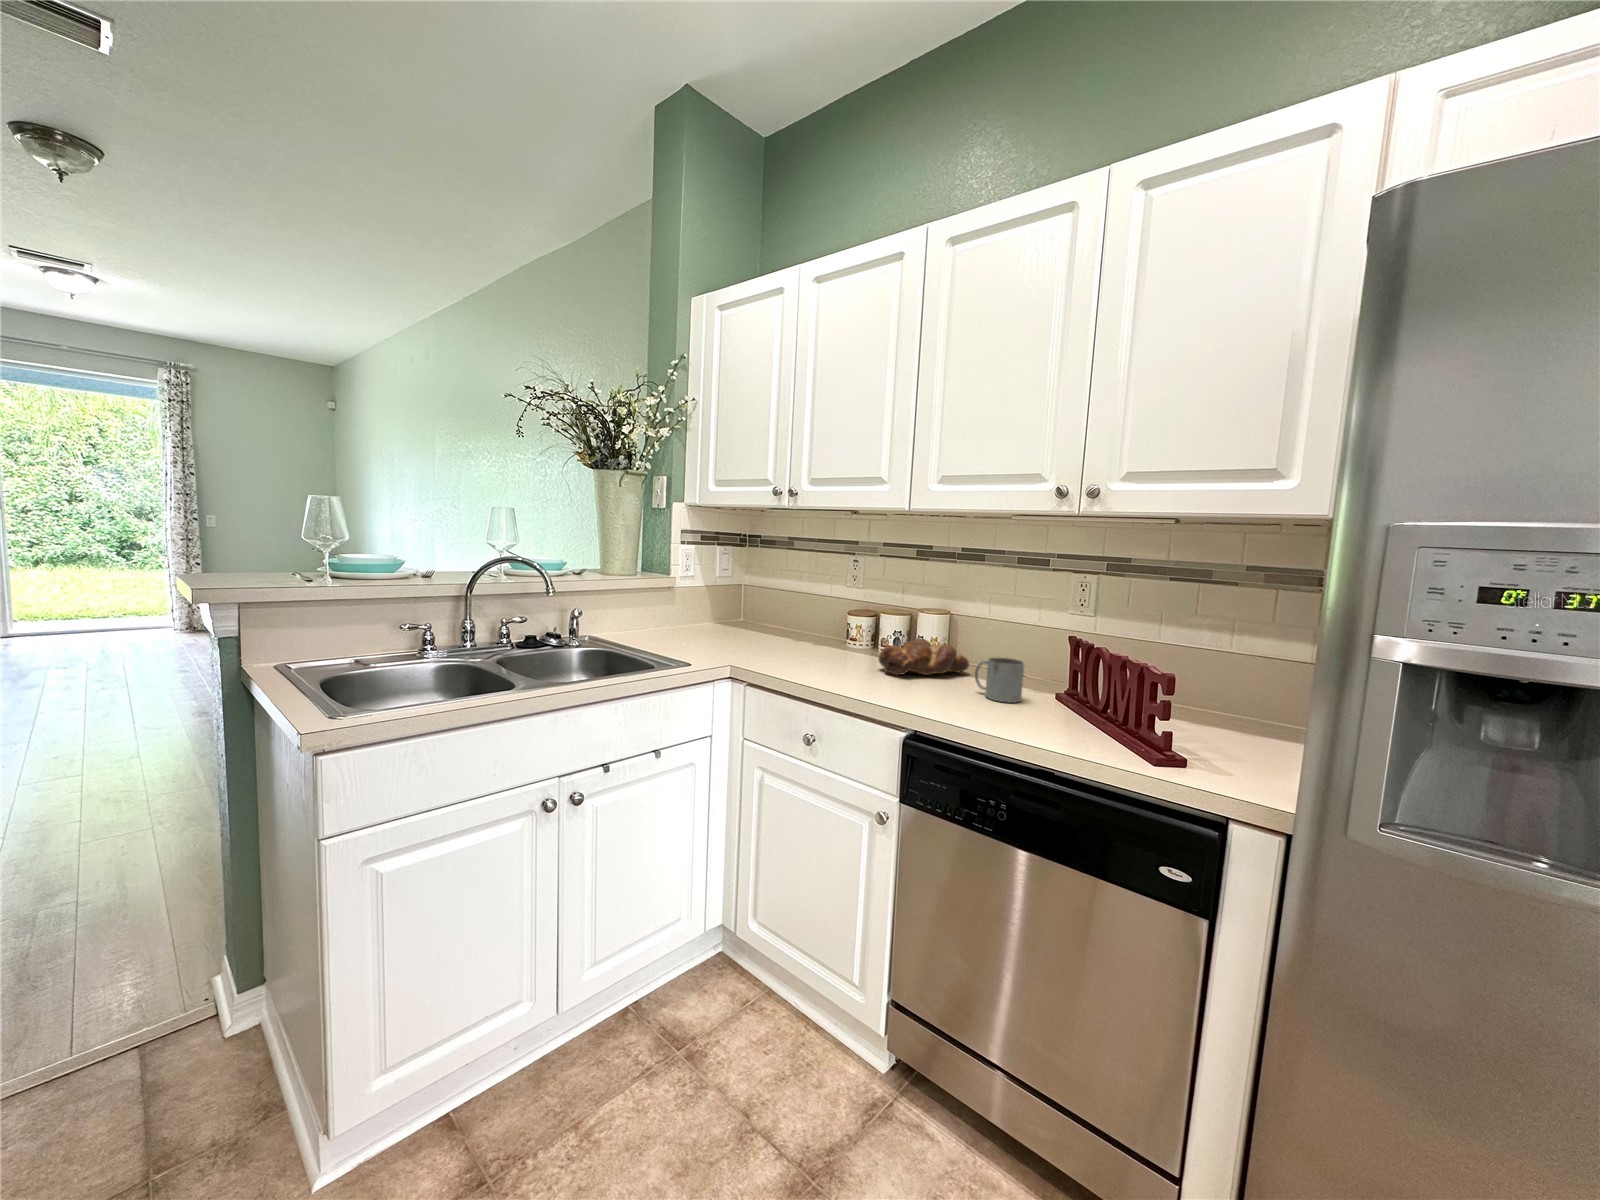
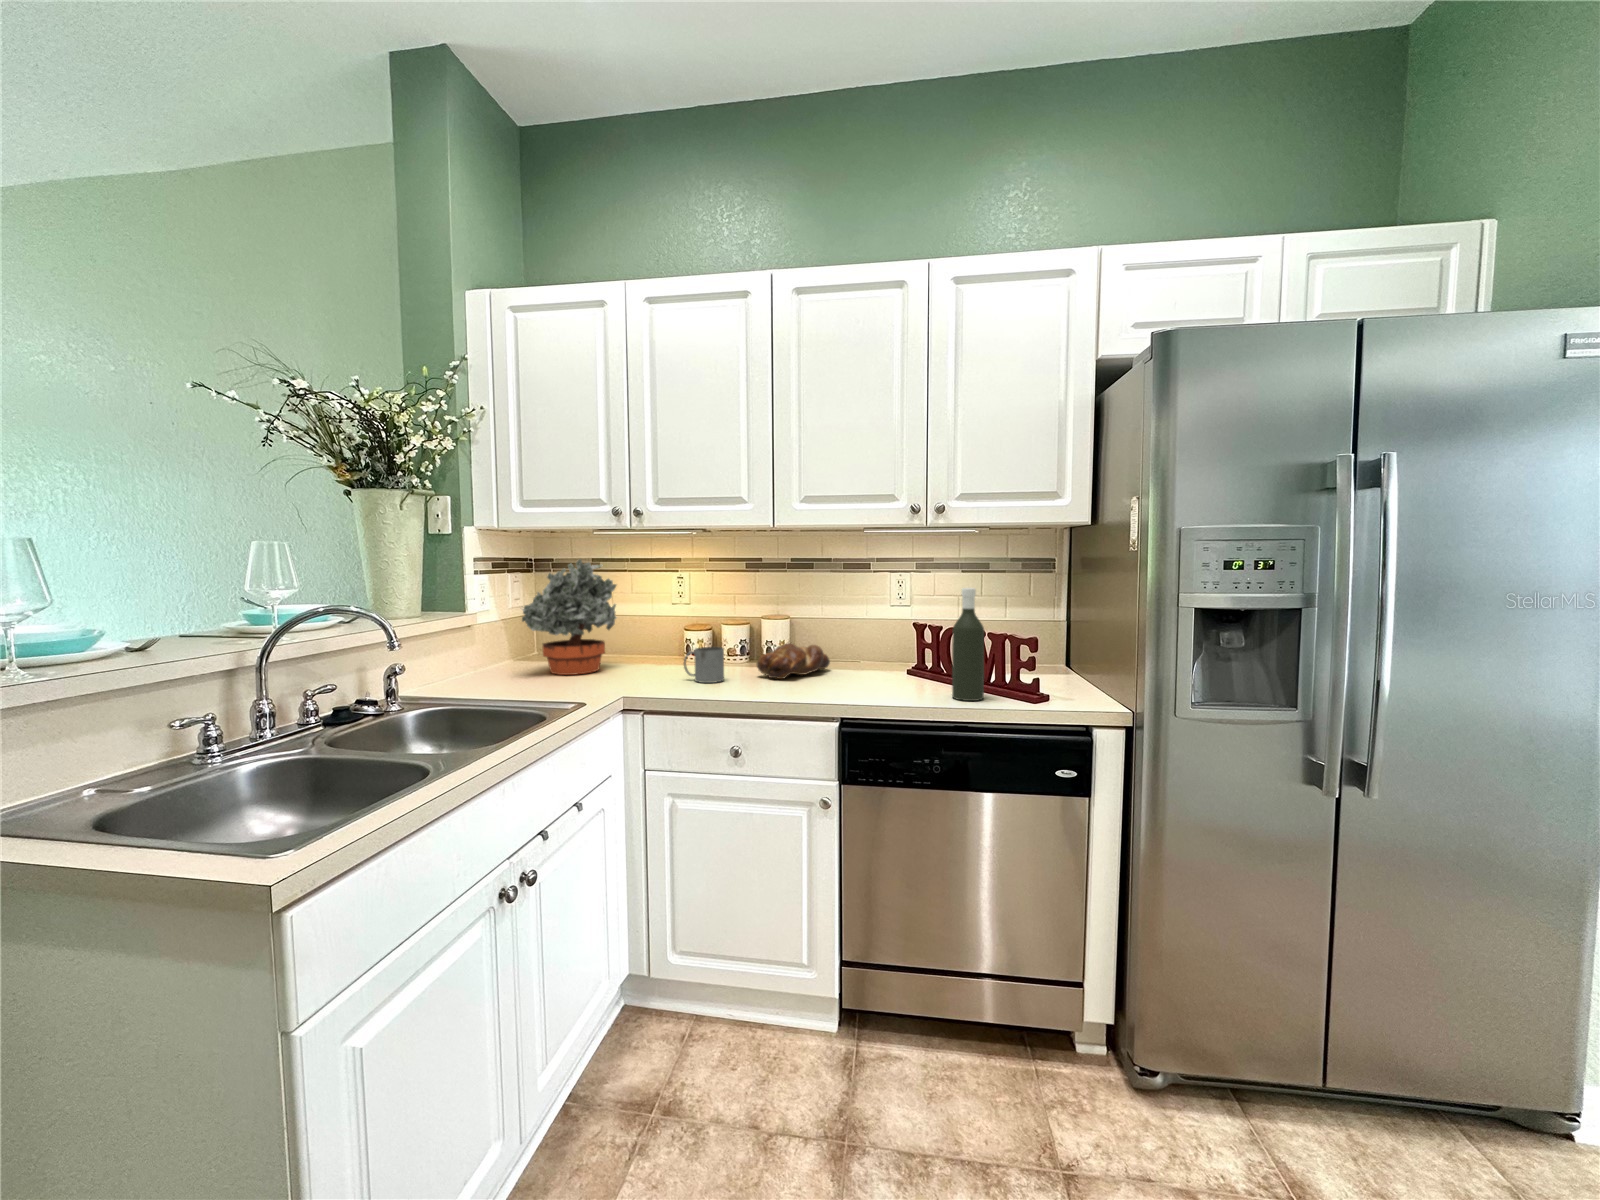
potted plant: none [692,536,783,641] -> present [522,559,616,675]
bottle: none [1047,596,1097,742] -> present [952,588,984,701]
mug: present [975,658,1024,702] -> present [684,647,724,683]

